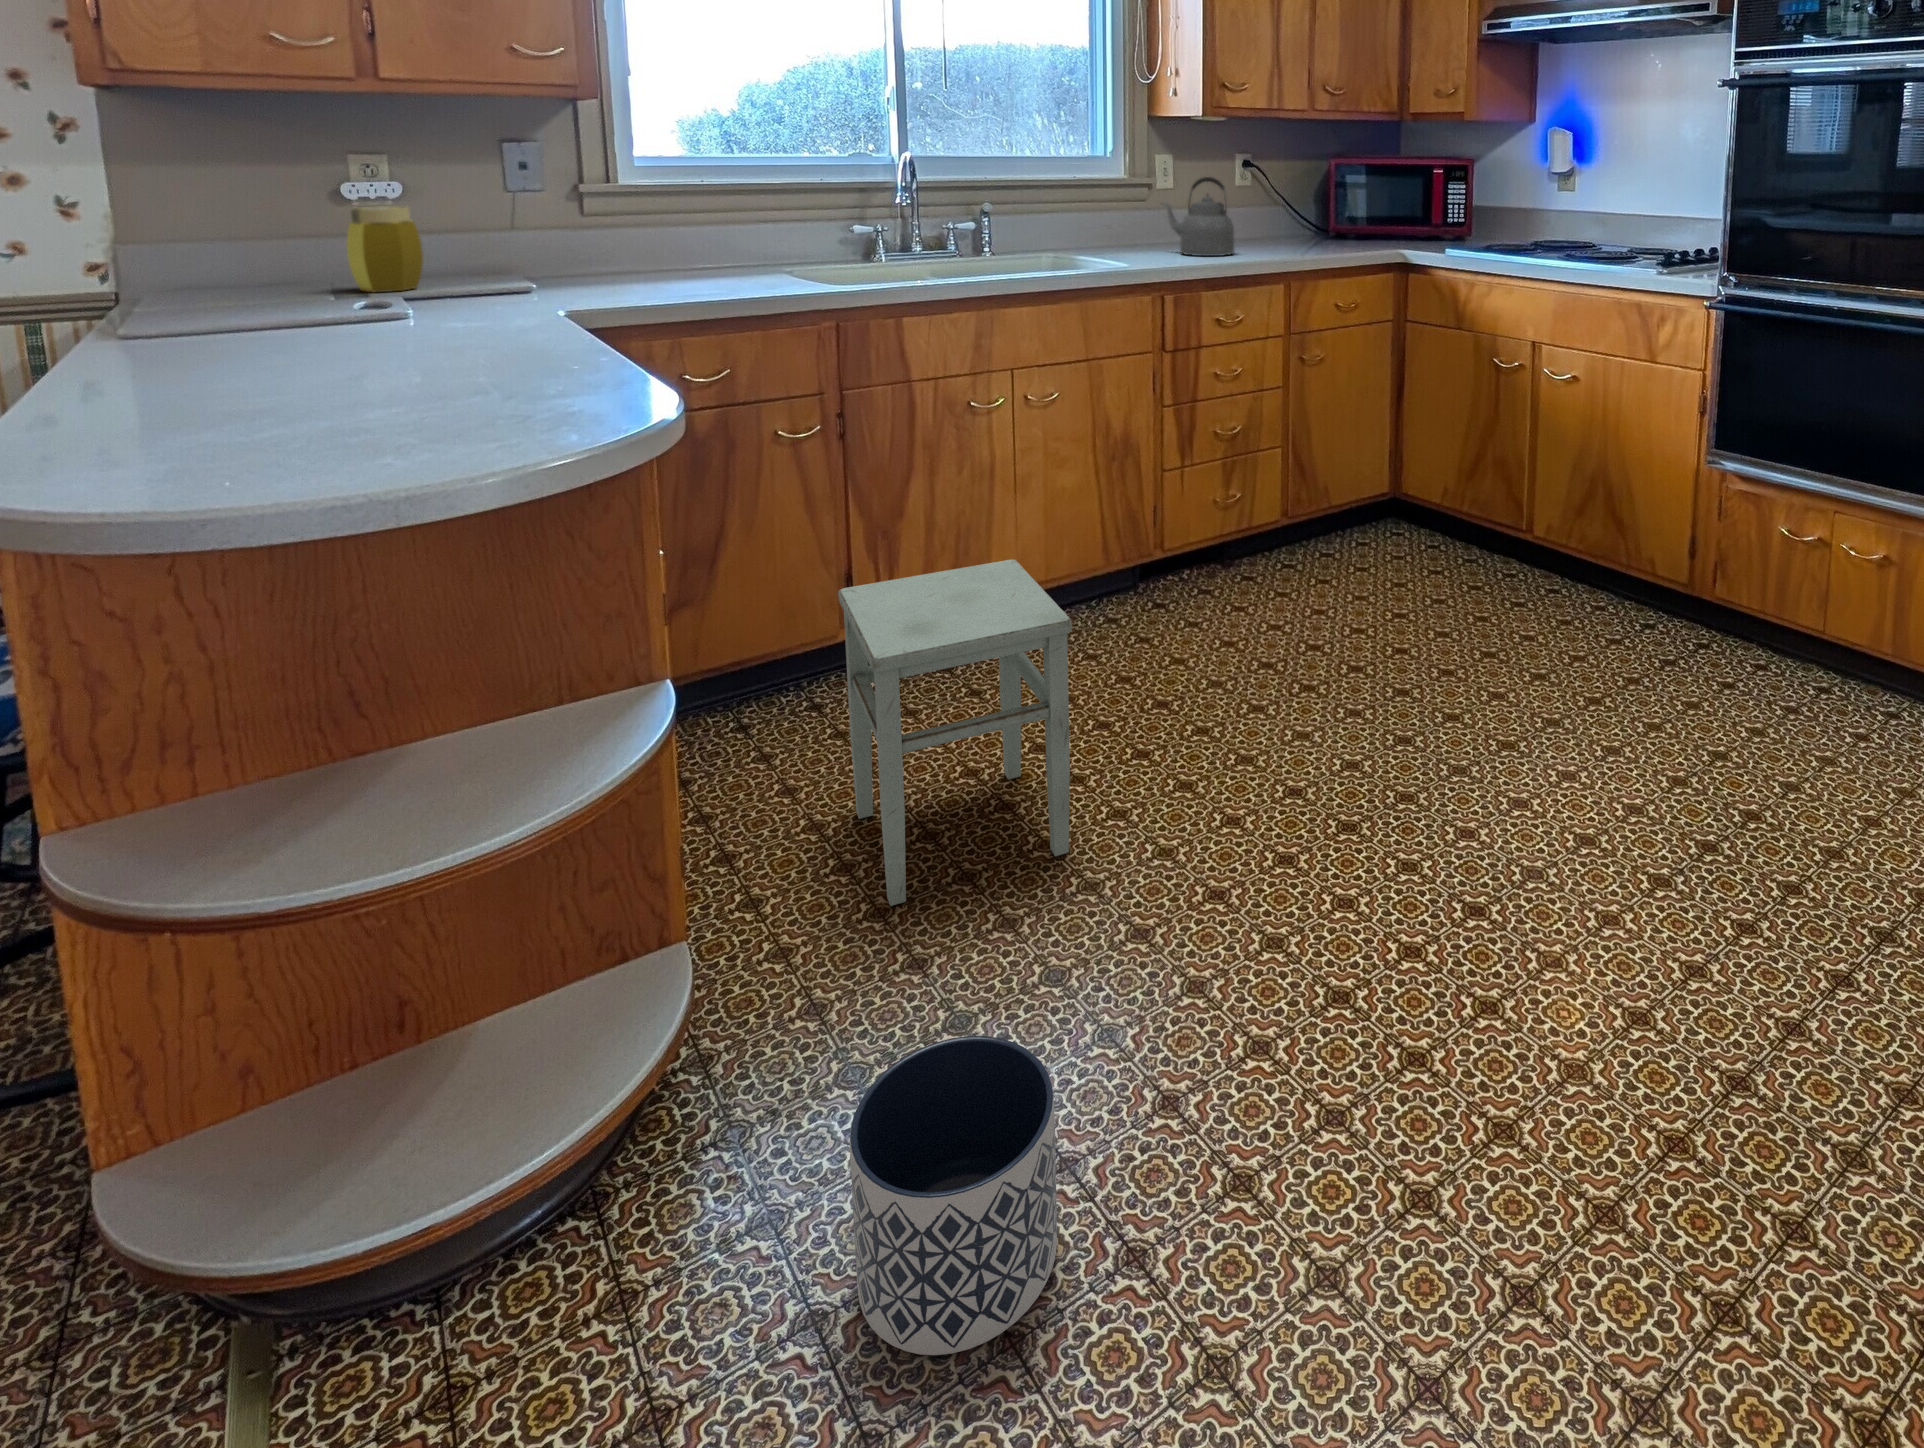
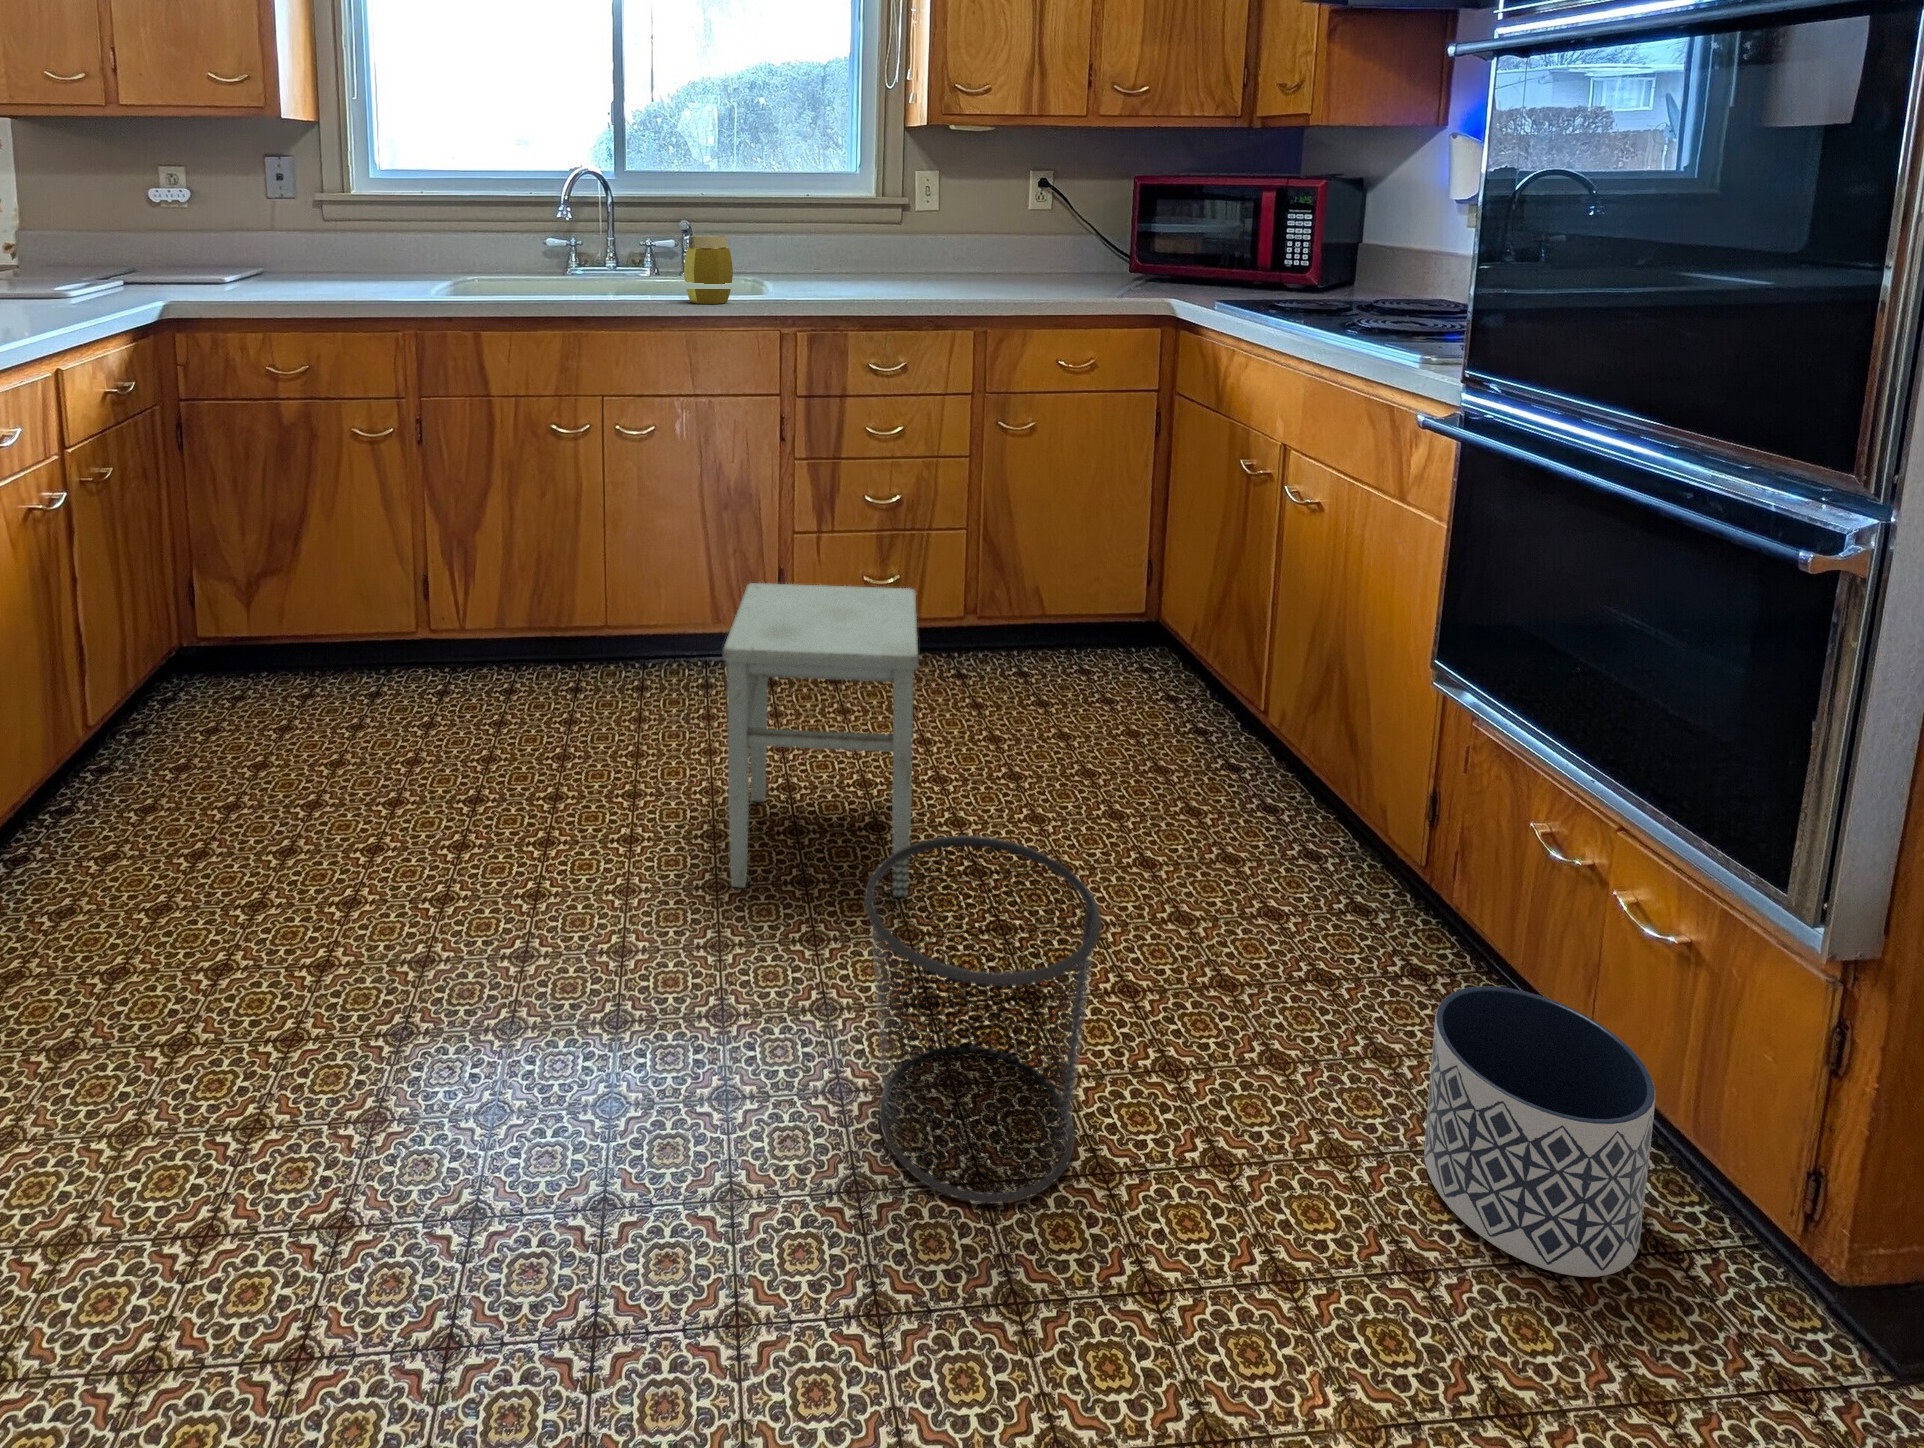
kettle: present [1162,177,1234,256] -> none [1206,220,1289,308]
jar: present [347,206,423,292] -> present [684,235,733,304]
waste bin: none [1128,757,1337,1071] -> present [864,836,1101,1204]
planter: present [850,1036,1057,1355] -> present [1424,986,1655,1277]

